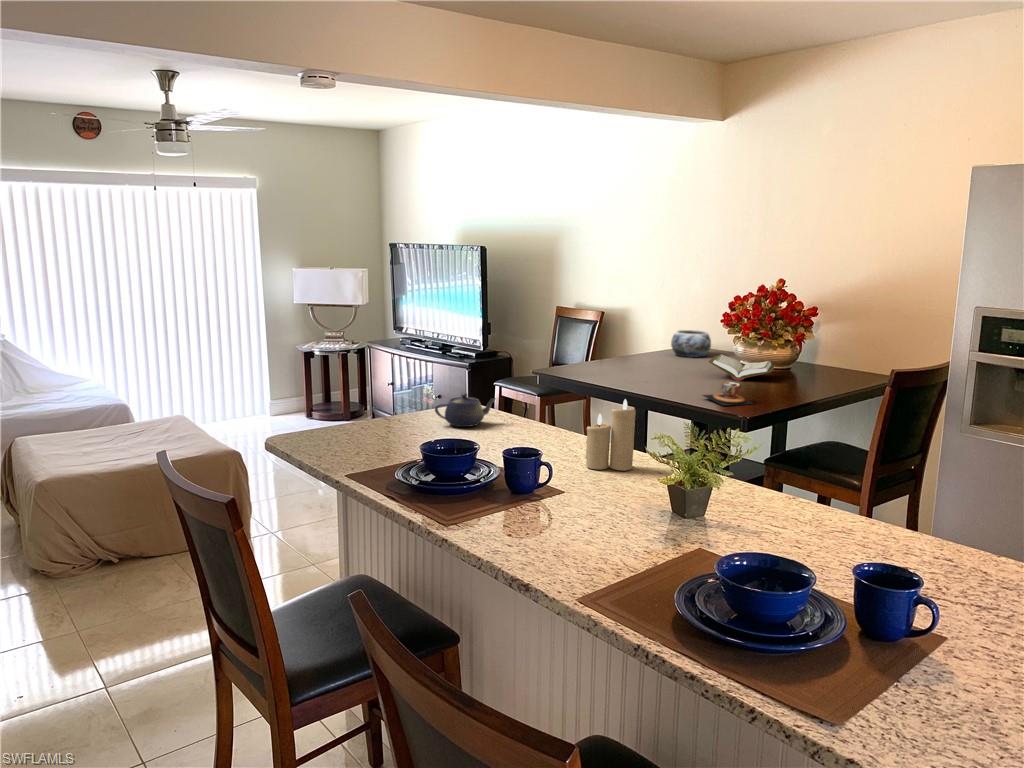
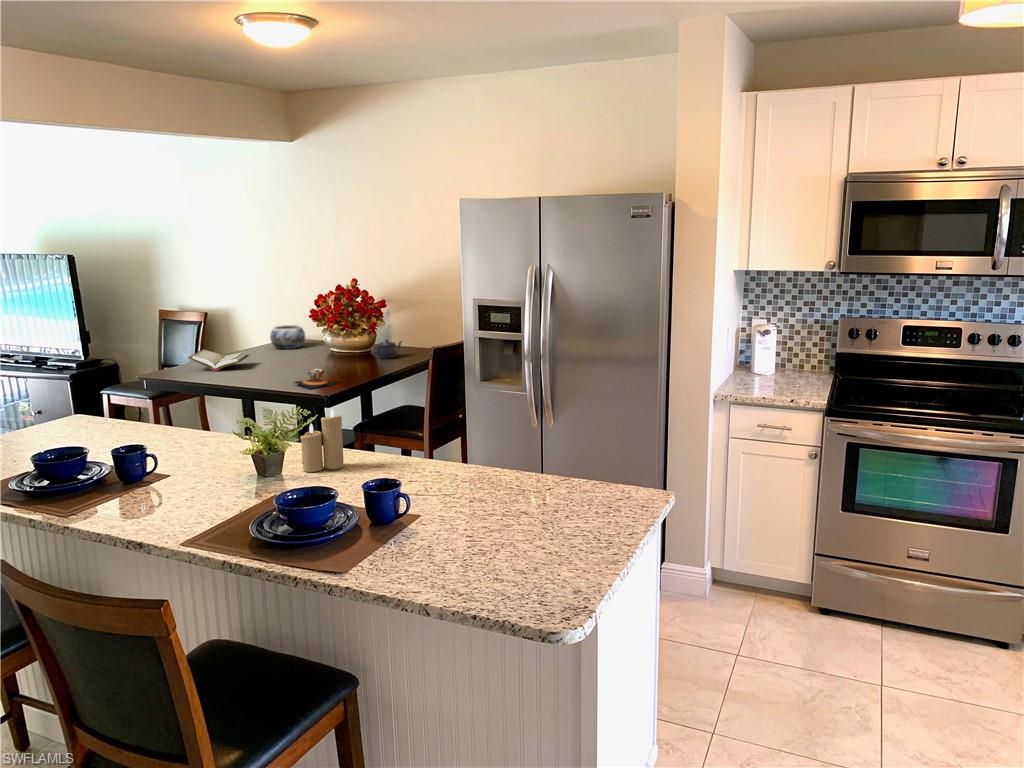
book: present [709,354,775,381] -> present [188,349,250,371]
teapot: present [435,393,496,427] -> present [372,340,402,359]
candle: present [586,399,636,471] -> present [300,408,344,472]

